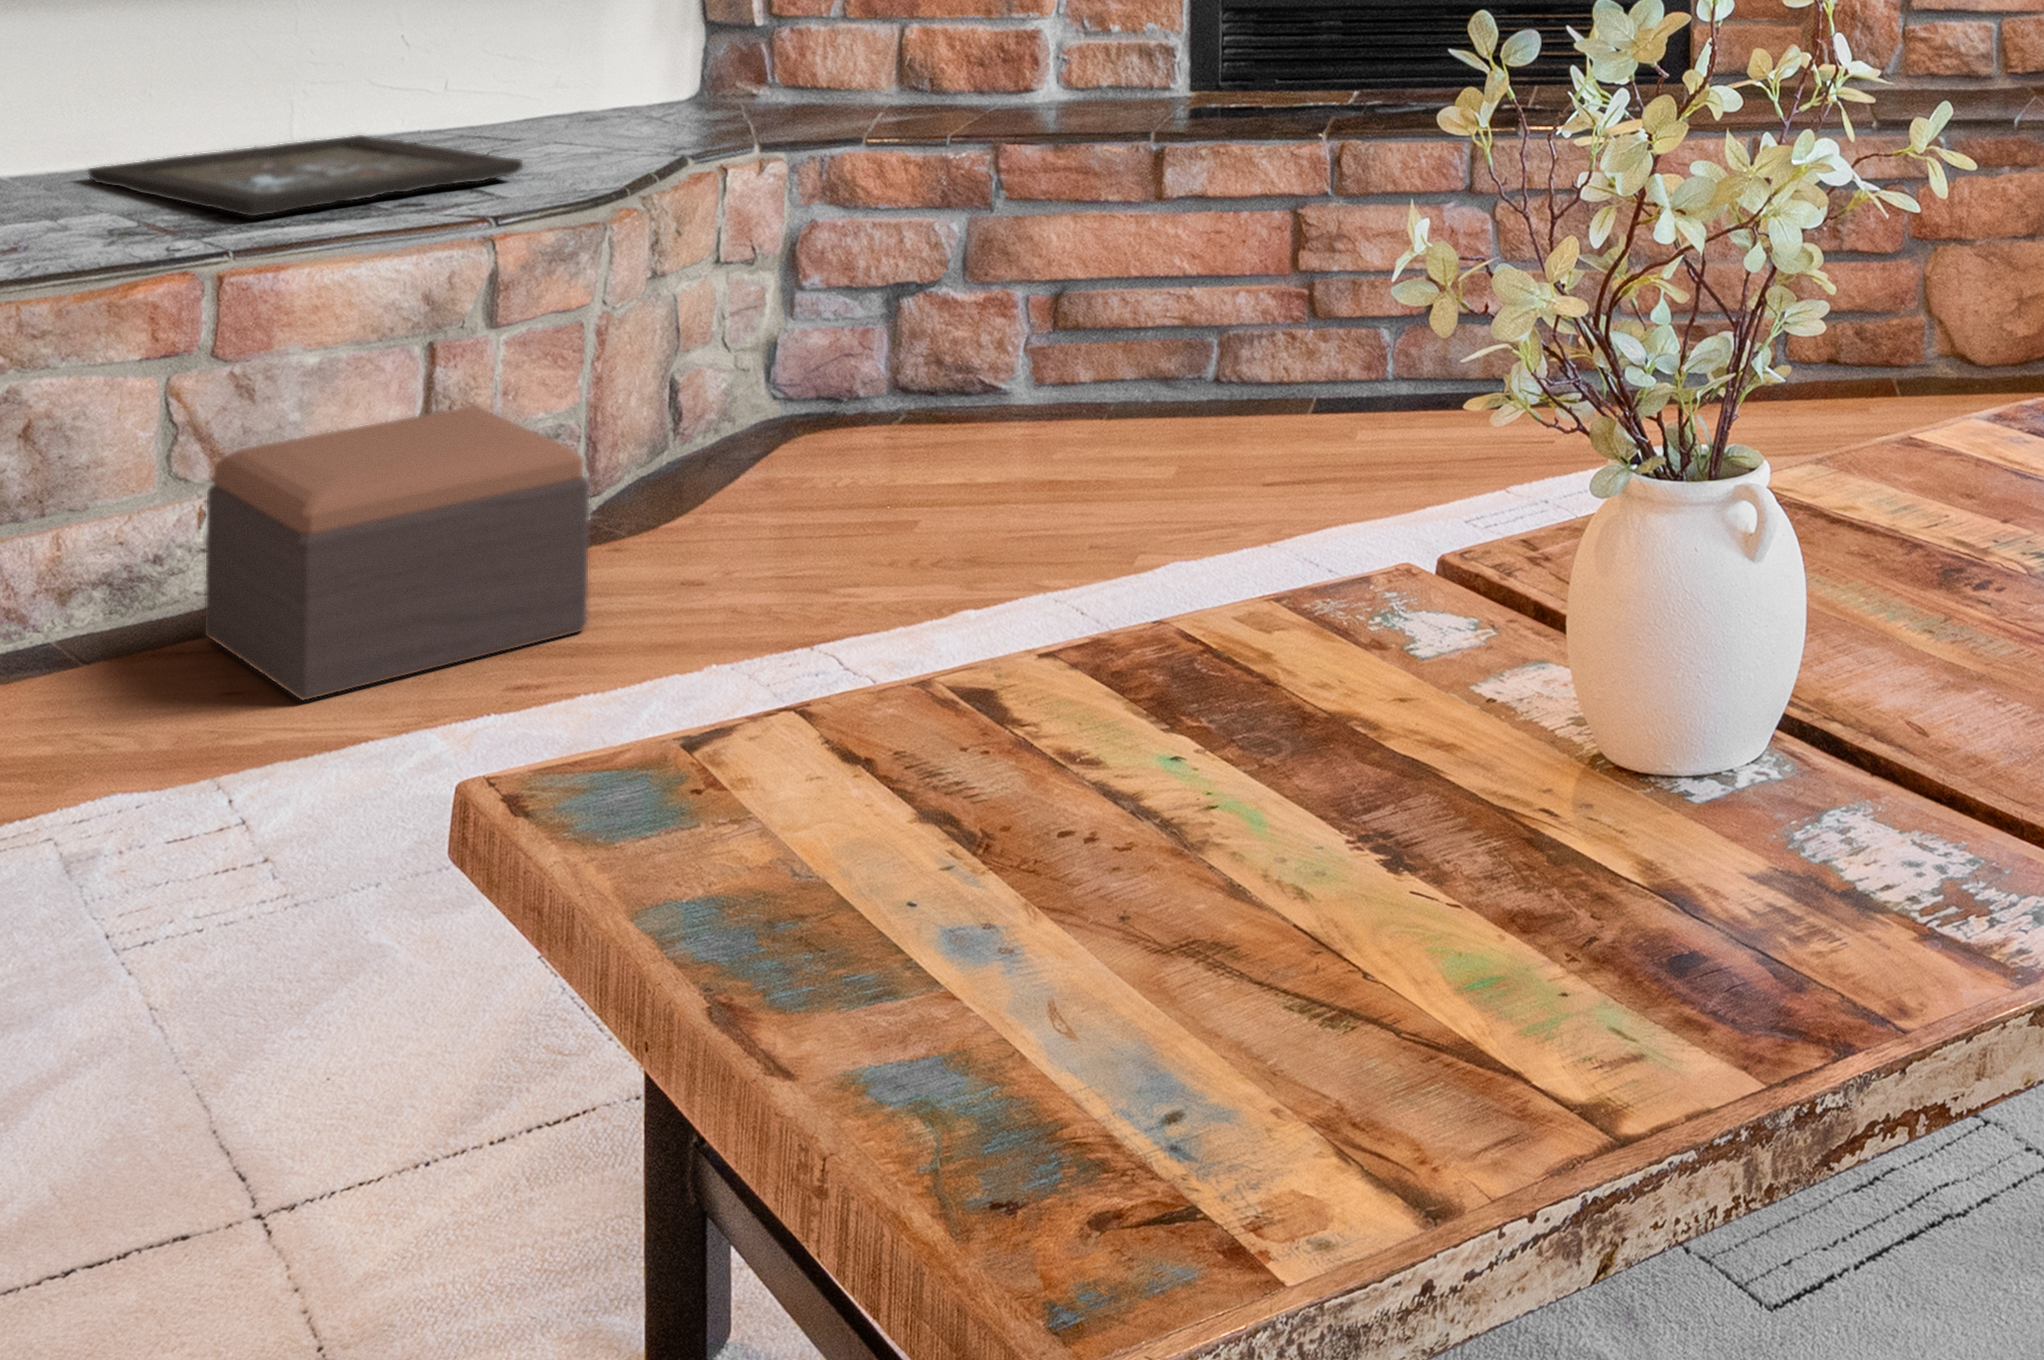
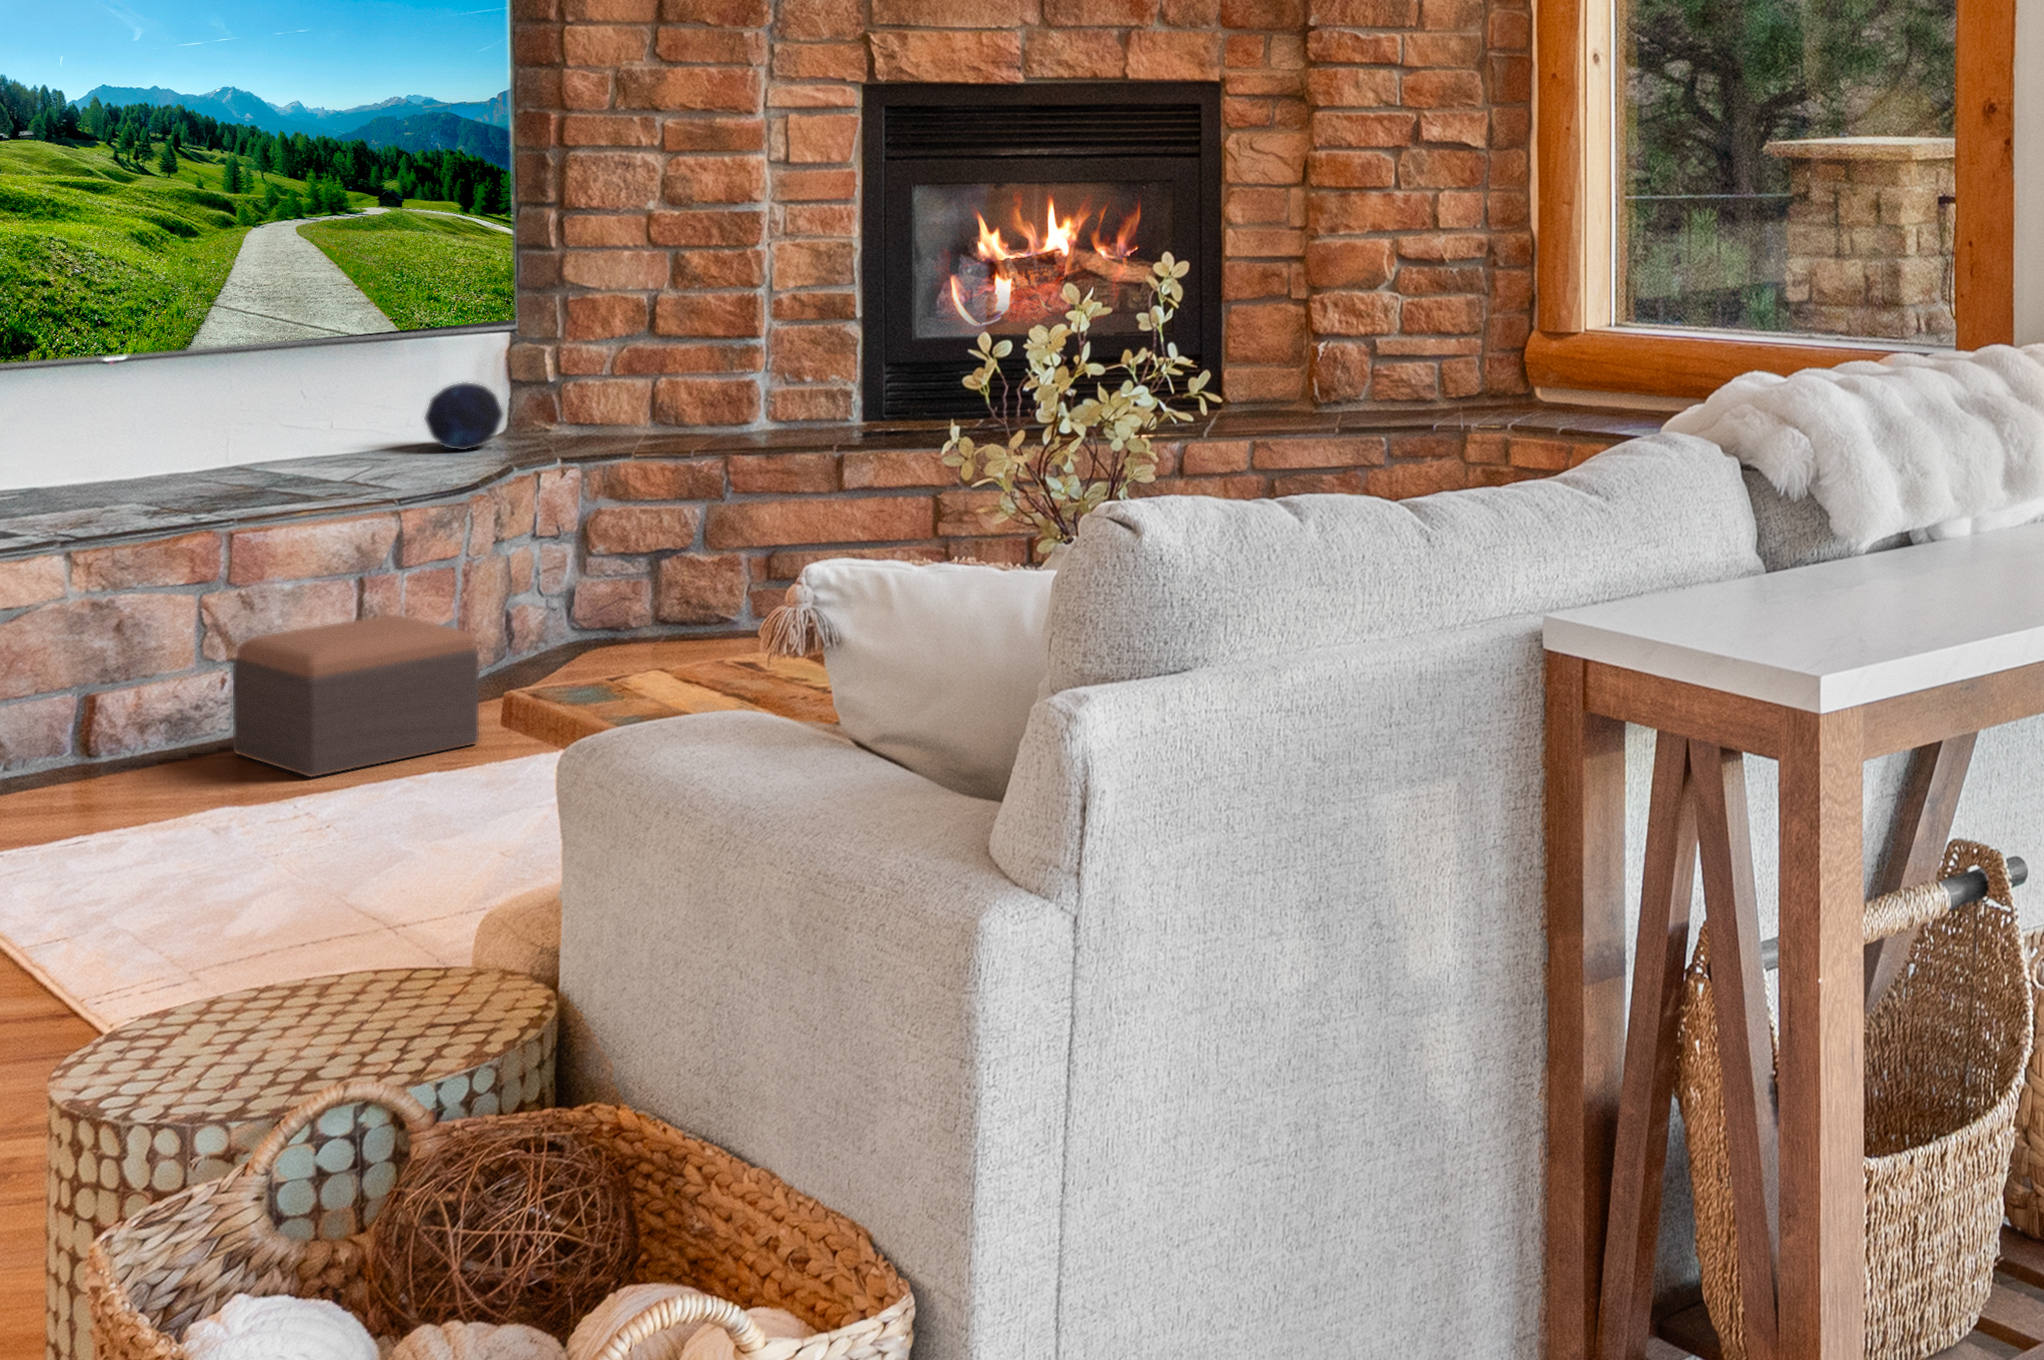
decorative orb: none [564,28,679,130] -> present [425,382,503,450]
tray: present [89,135,523,216] -> none [116,455,410,499]

